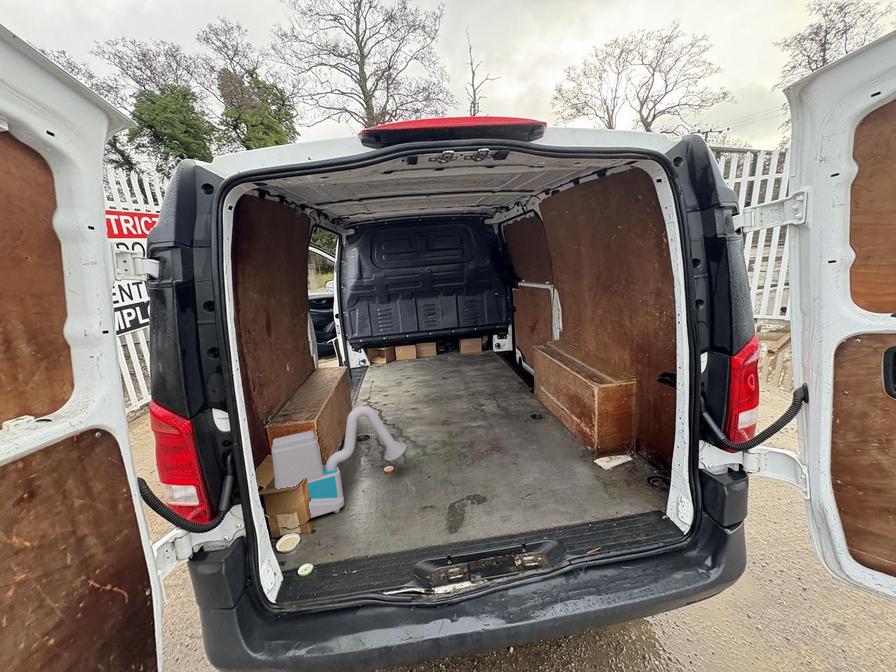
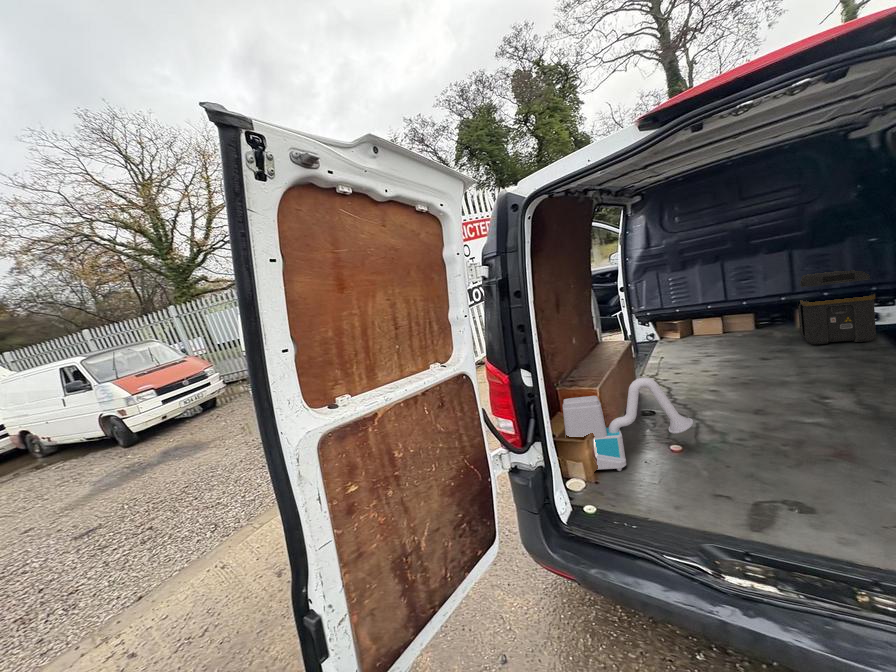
toolbox: none [469,307,516,367] -> present [798,270,876,344]

